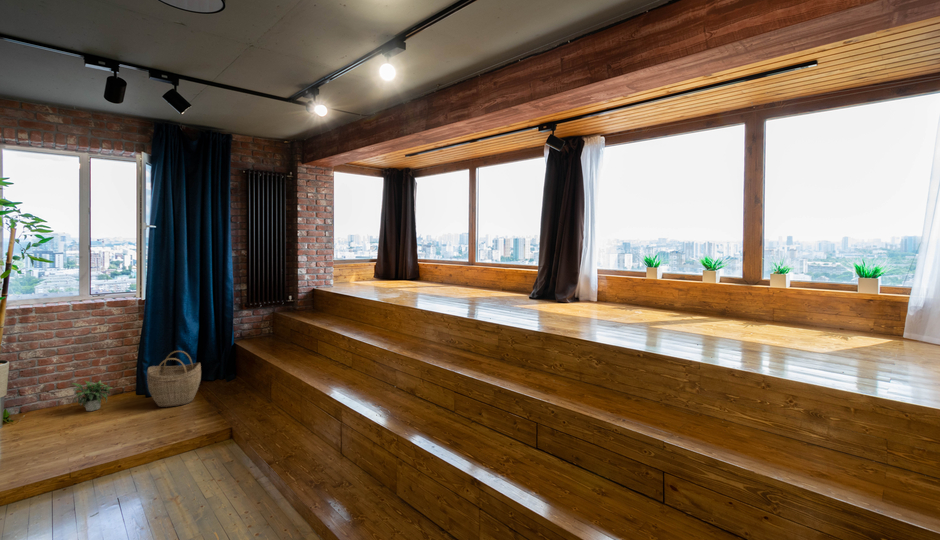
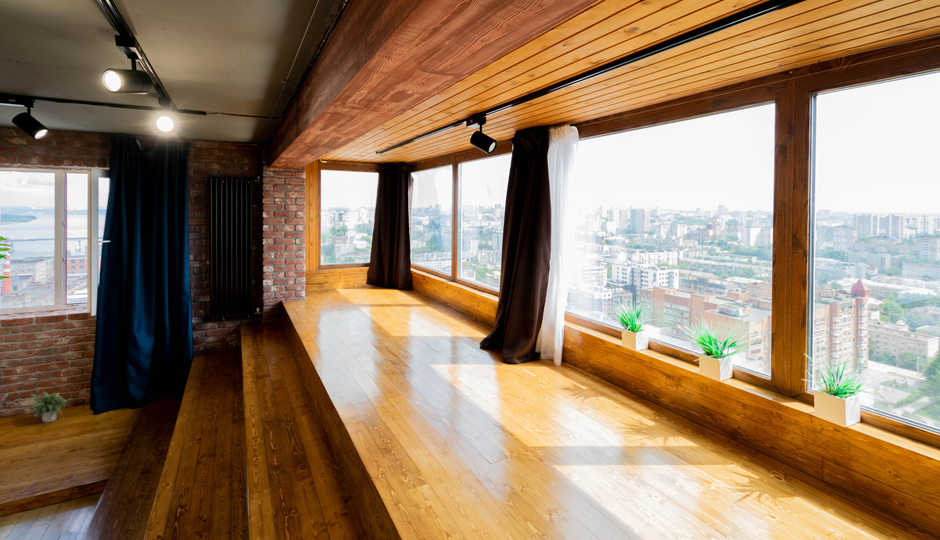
woven basket: present [147,351,201,407] -> none [95,366,150,423]

